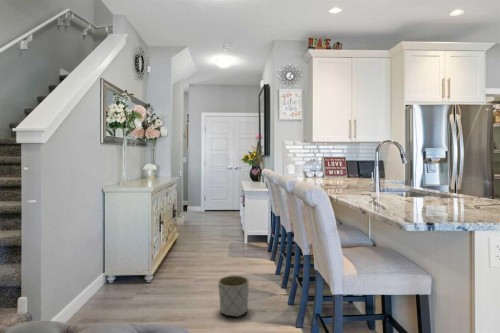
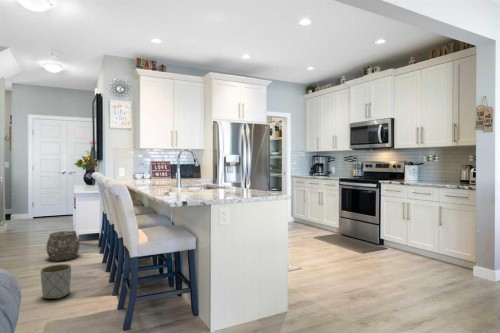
woven basket: none [220,232,251,265] -> present [46,231,80,261]

